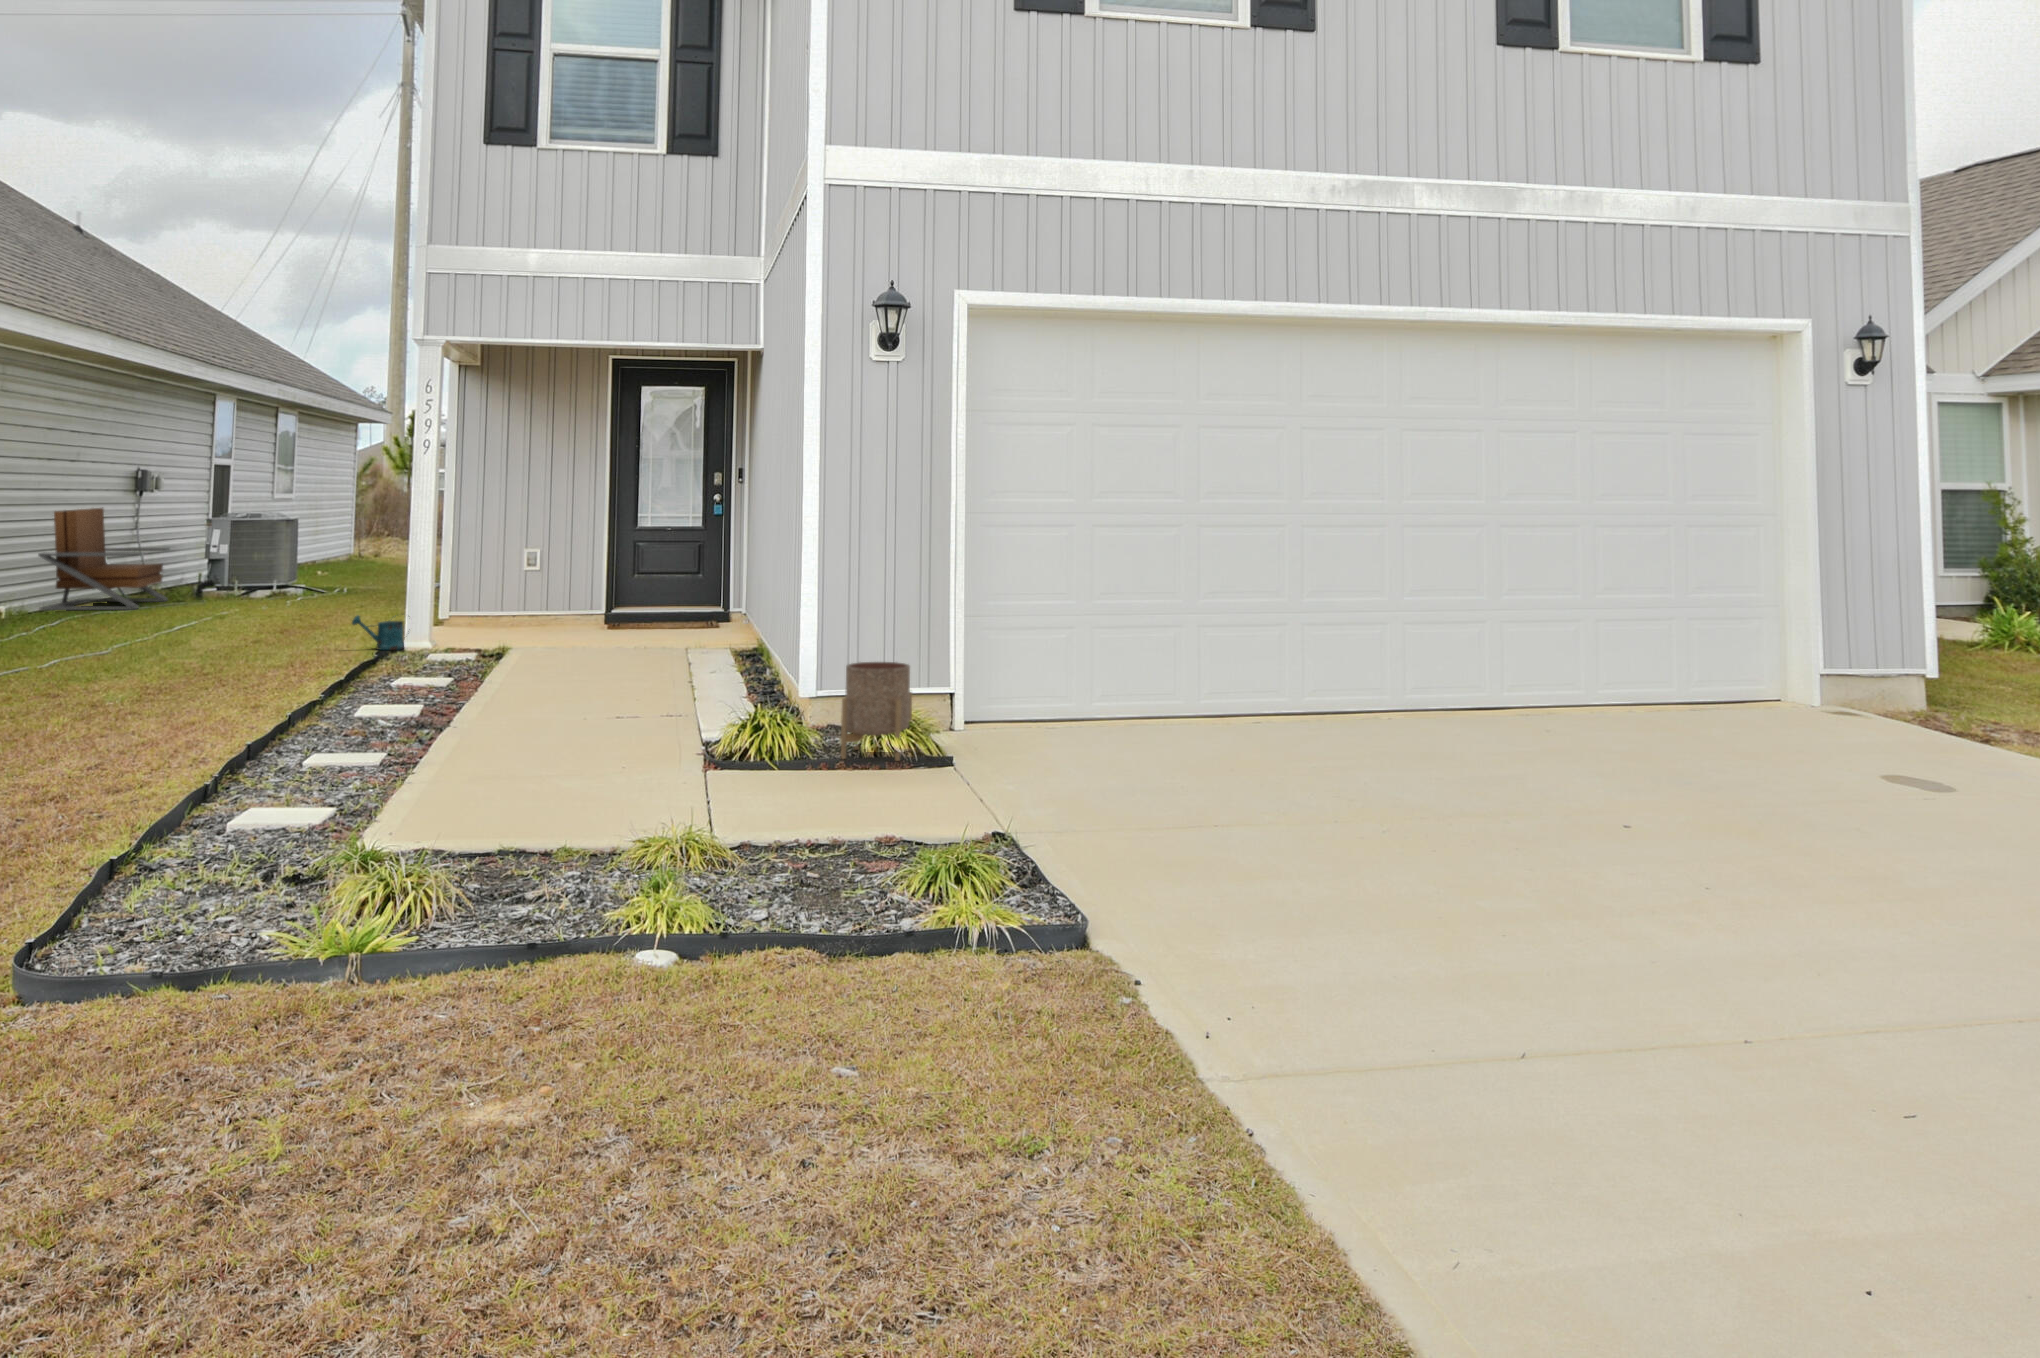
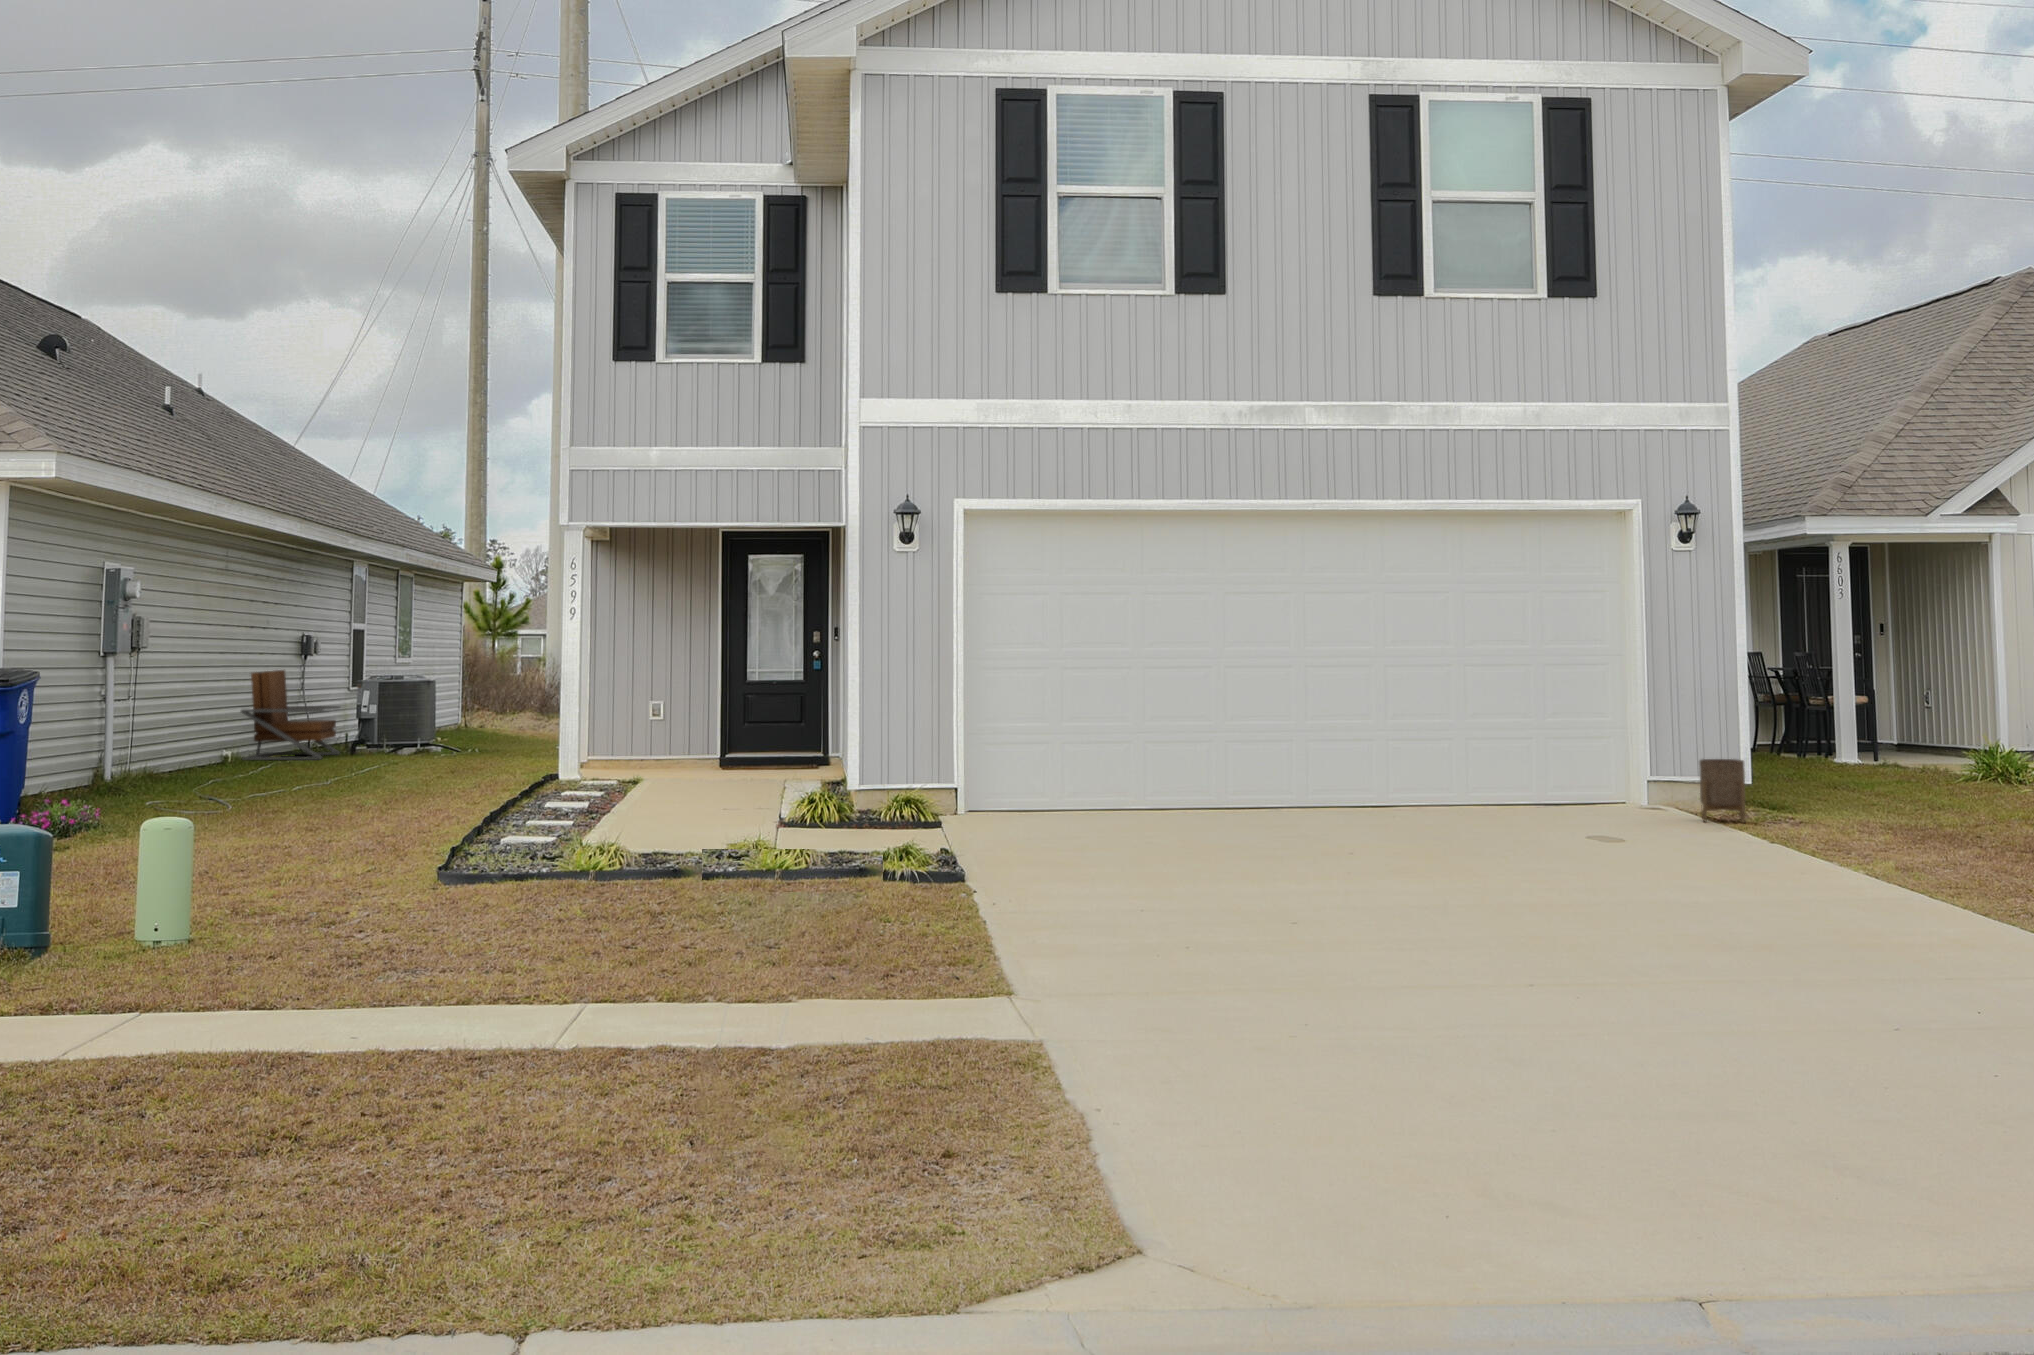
watering can: present [352,616,404,650] -> none [519,752,566,782]
planter: present [841,662,912,761] -> present [1699,759,1745,823]

